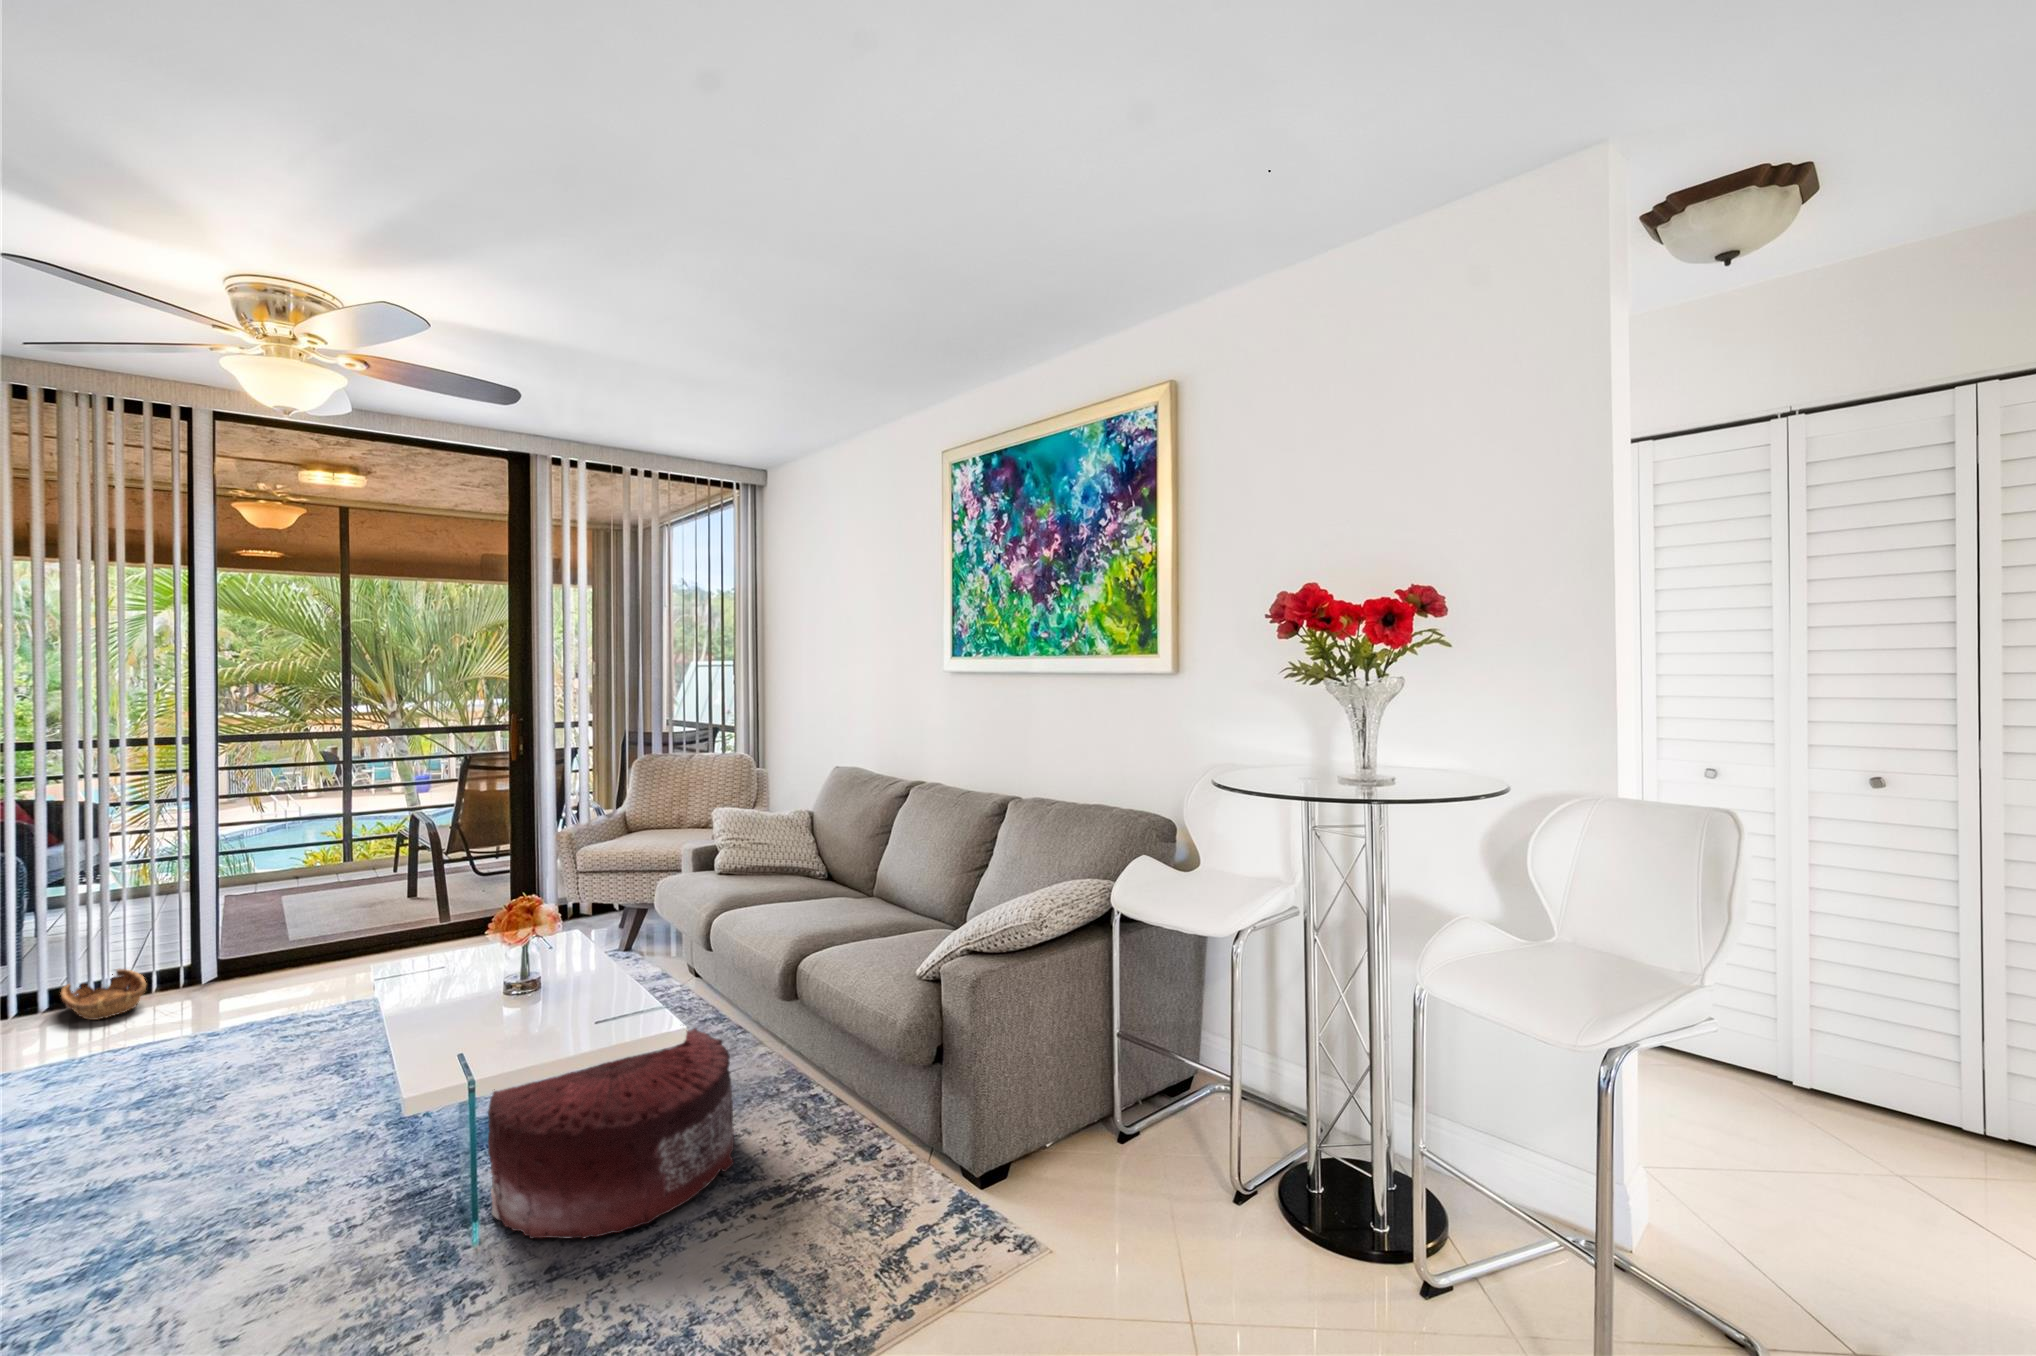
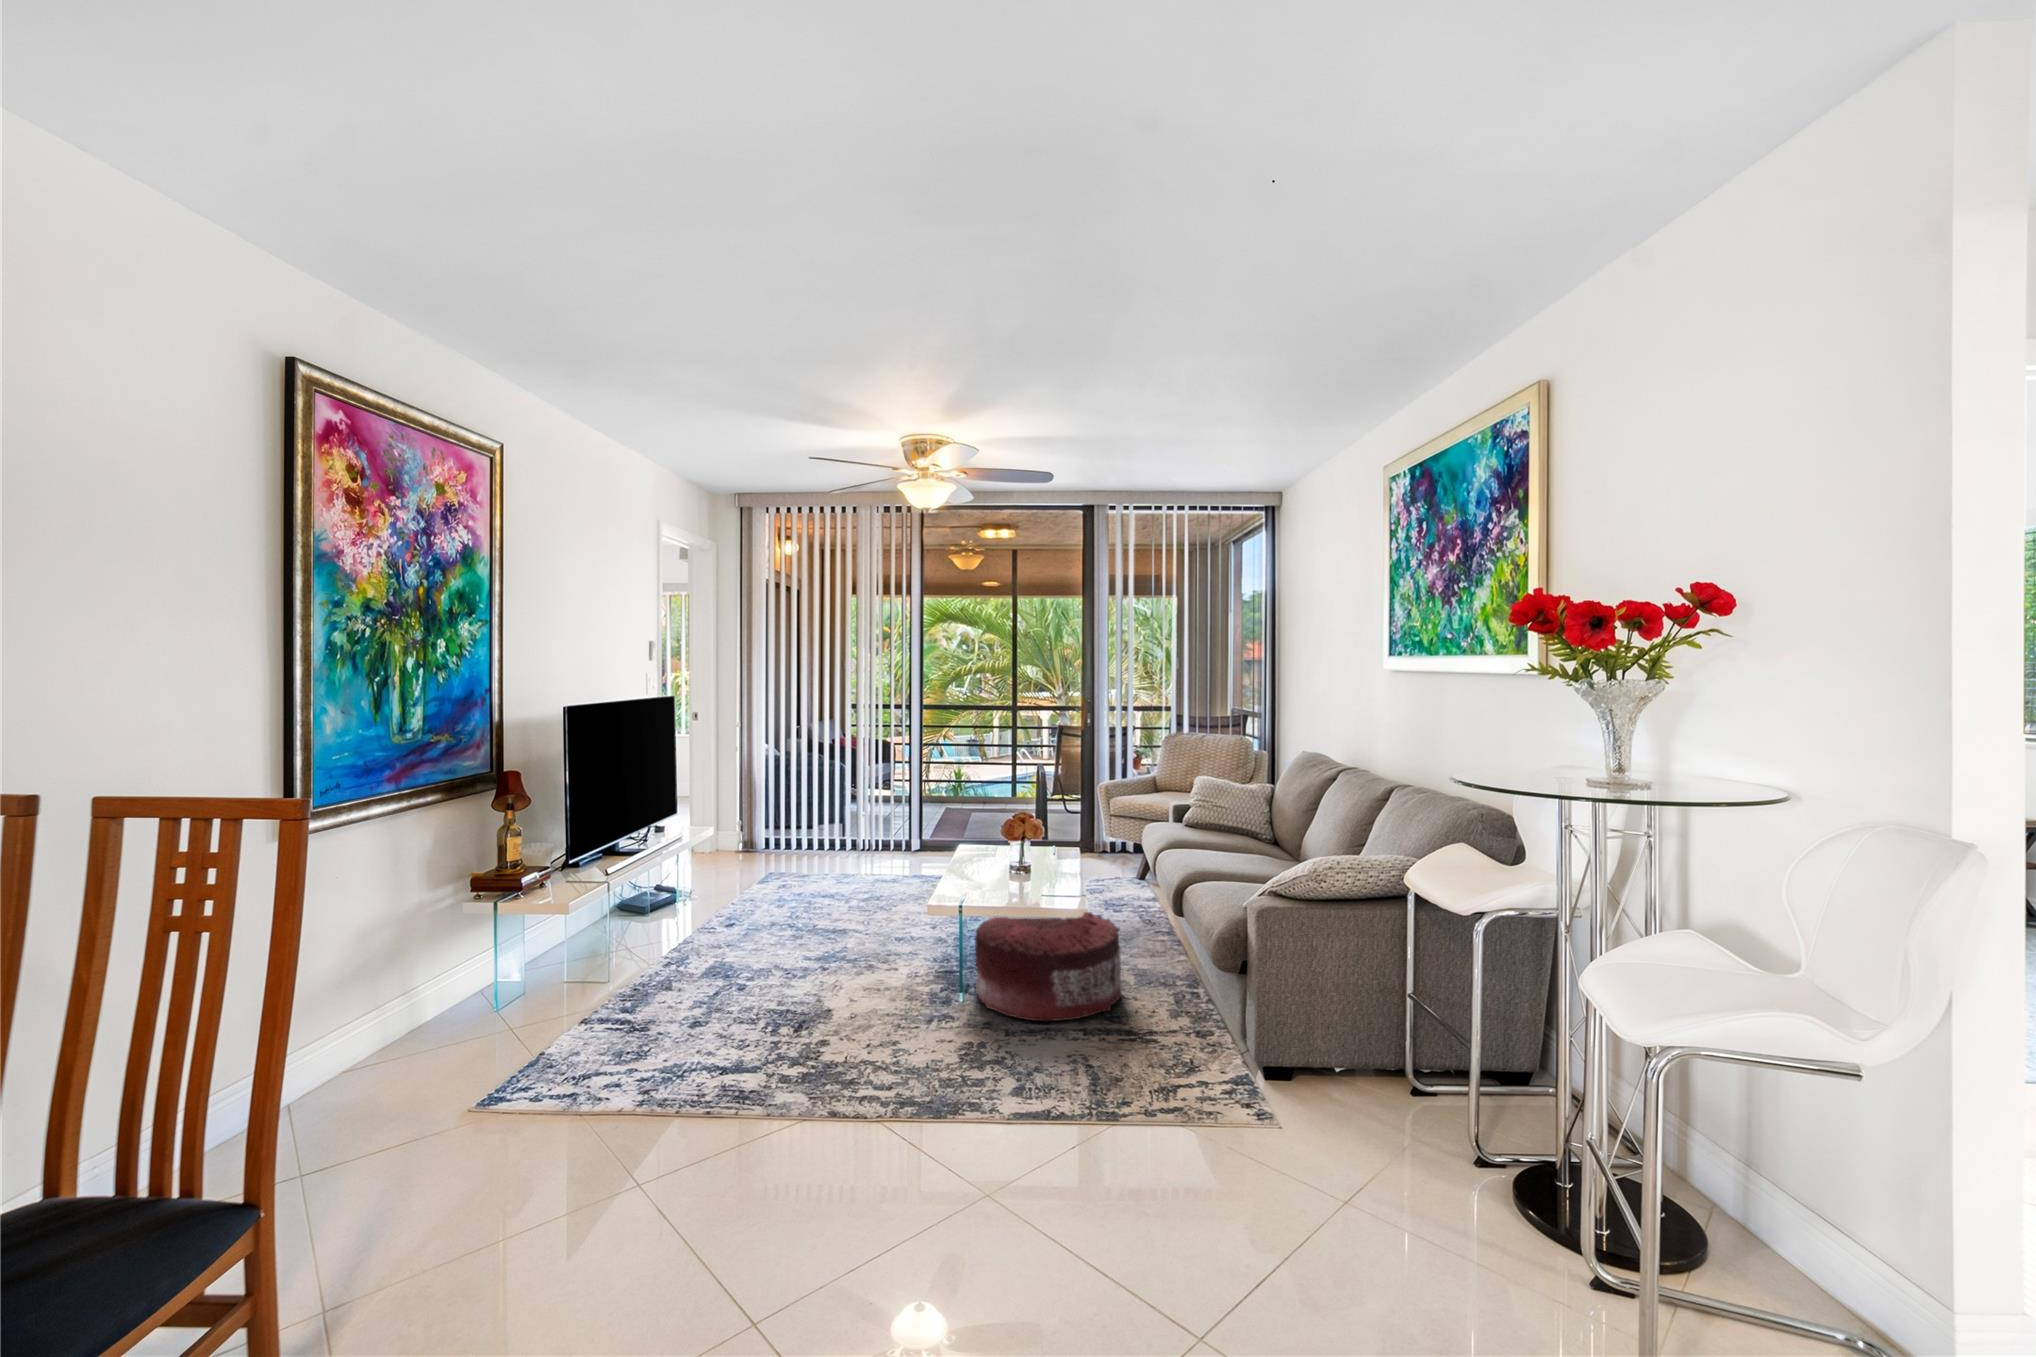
basket: present [60,969,147,1020] -> none [846,831,891,860]

